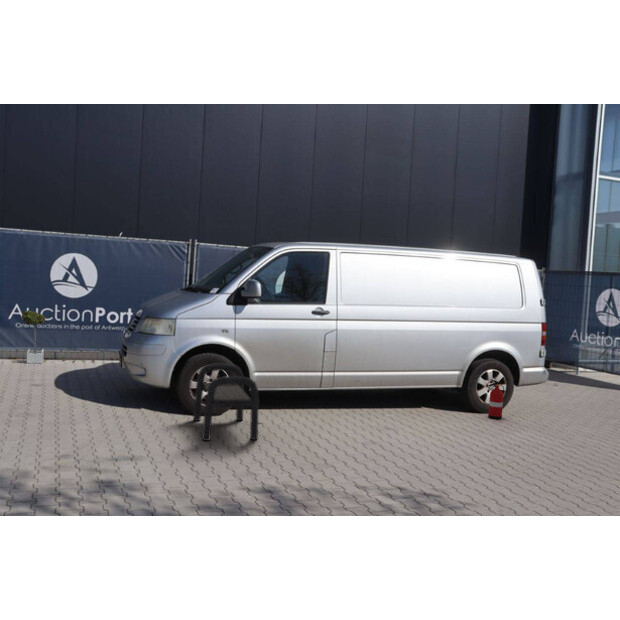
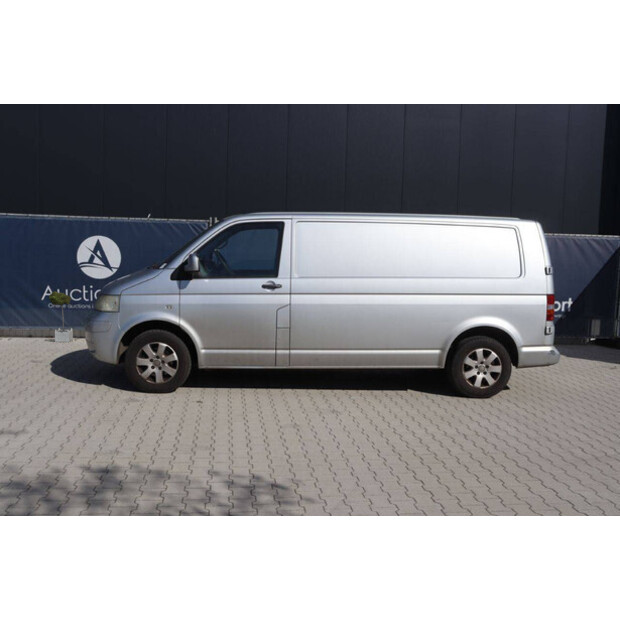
bench: present [193,363,259,441] -> none [120,340,190,418]
fire extinguisher: present [488,380,504,419] -> none [473,360,493,405]

